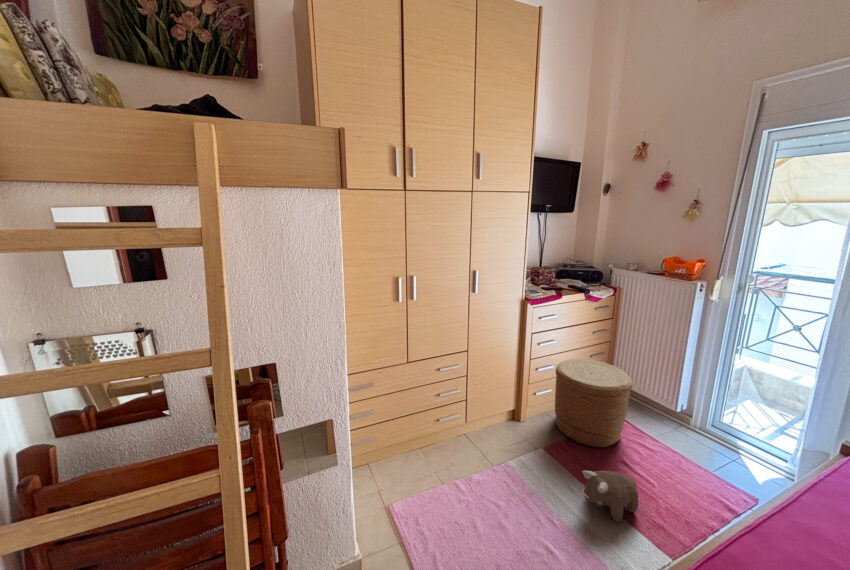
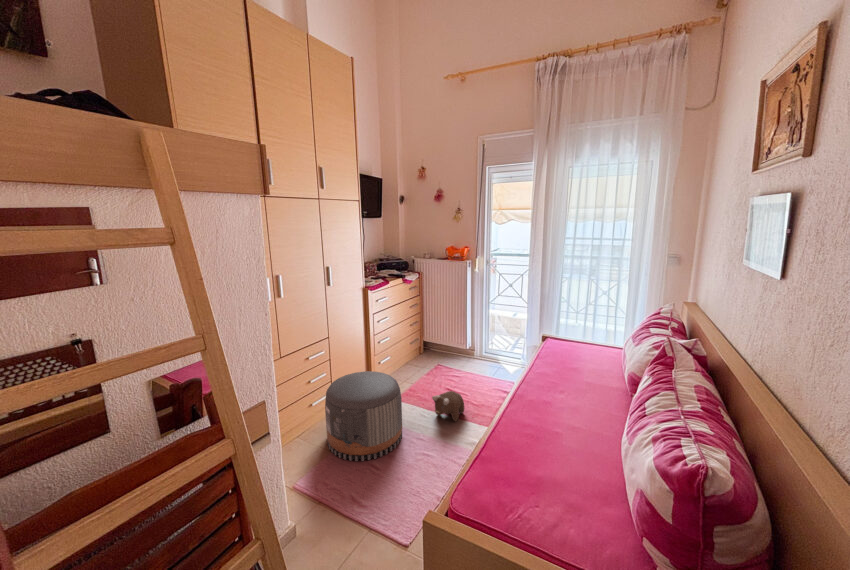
woven basket: present [555,359,632,448] -> none [393,327,444,389]
pouf: none [440,400,535,521] -> present [325,371,402,461]

